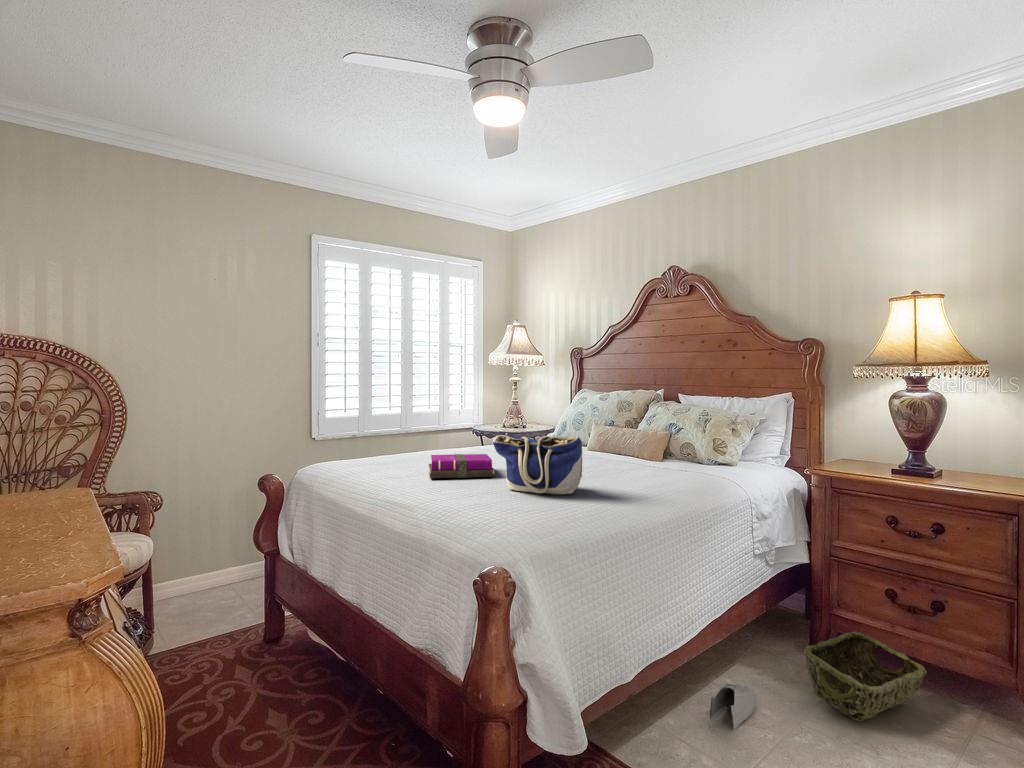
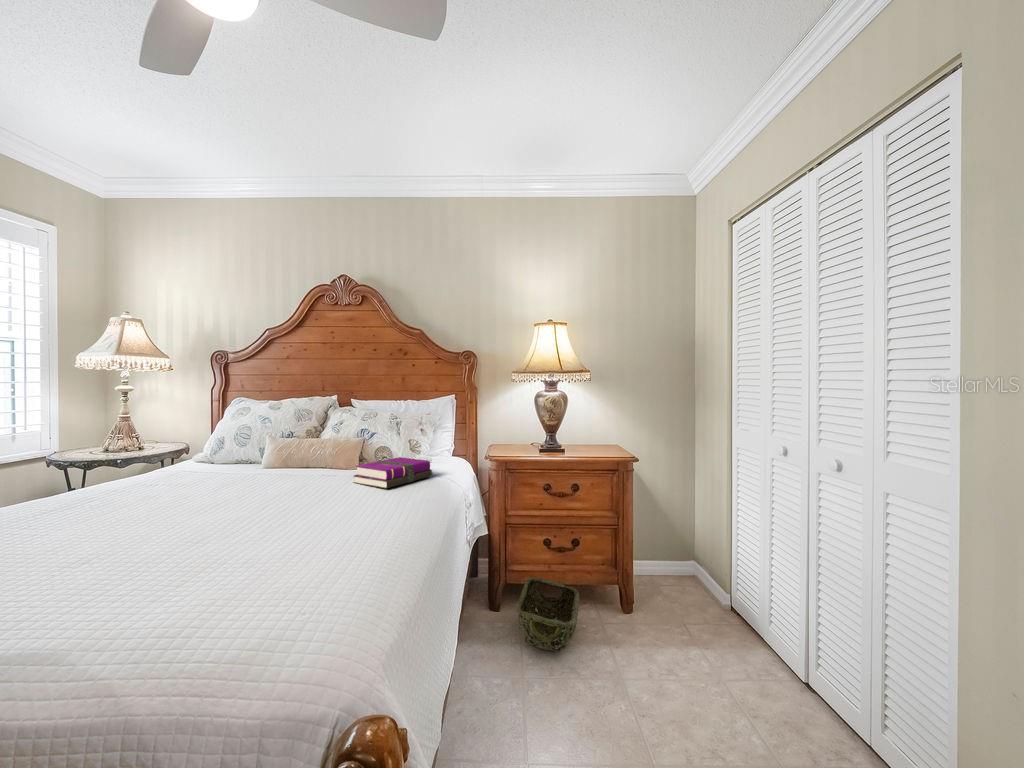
tote bag: present [493,435,582,495] -> none [195,460,341,548]
notebook: present [429,454,495,478] -> present [353,457,432,488]
shoe: present [710,682,756,729] -> none [470,661,495,728]

